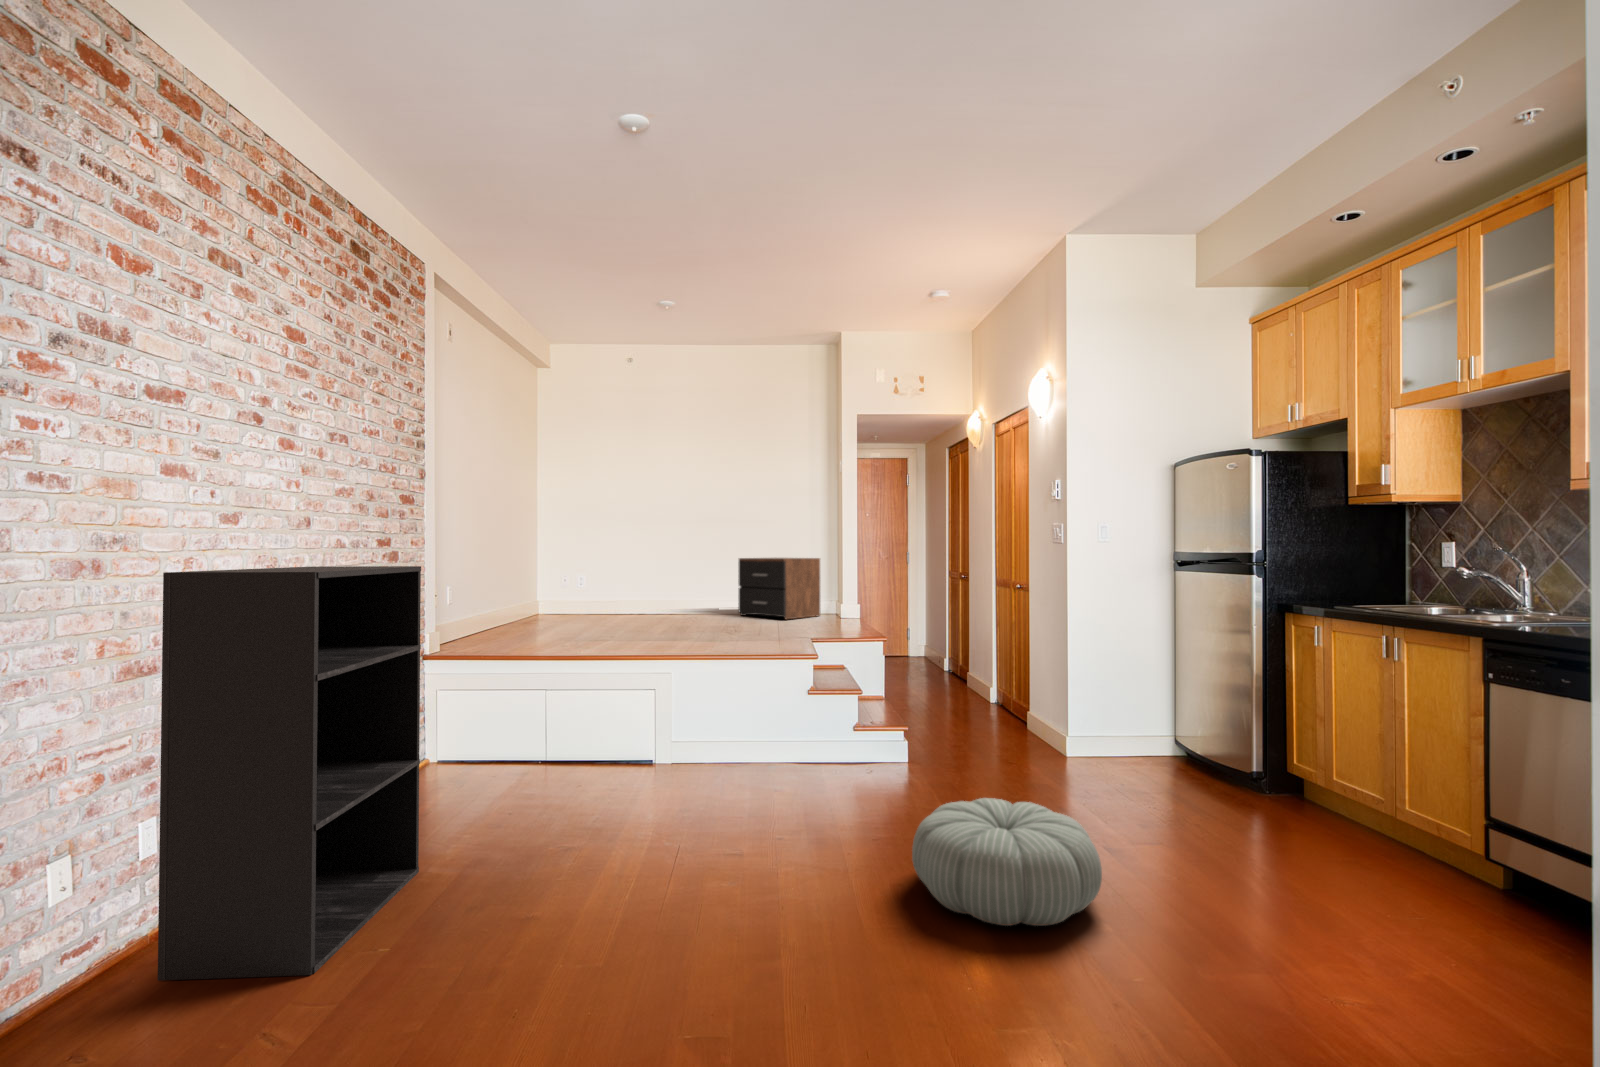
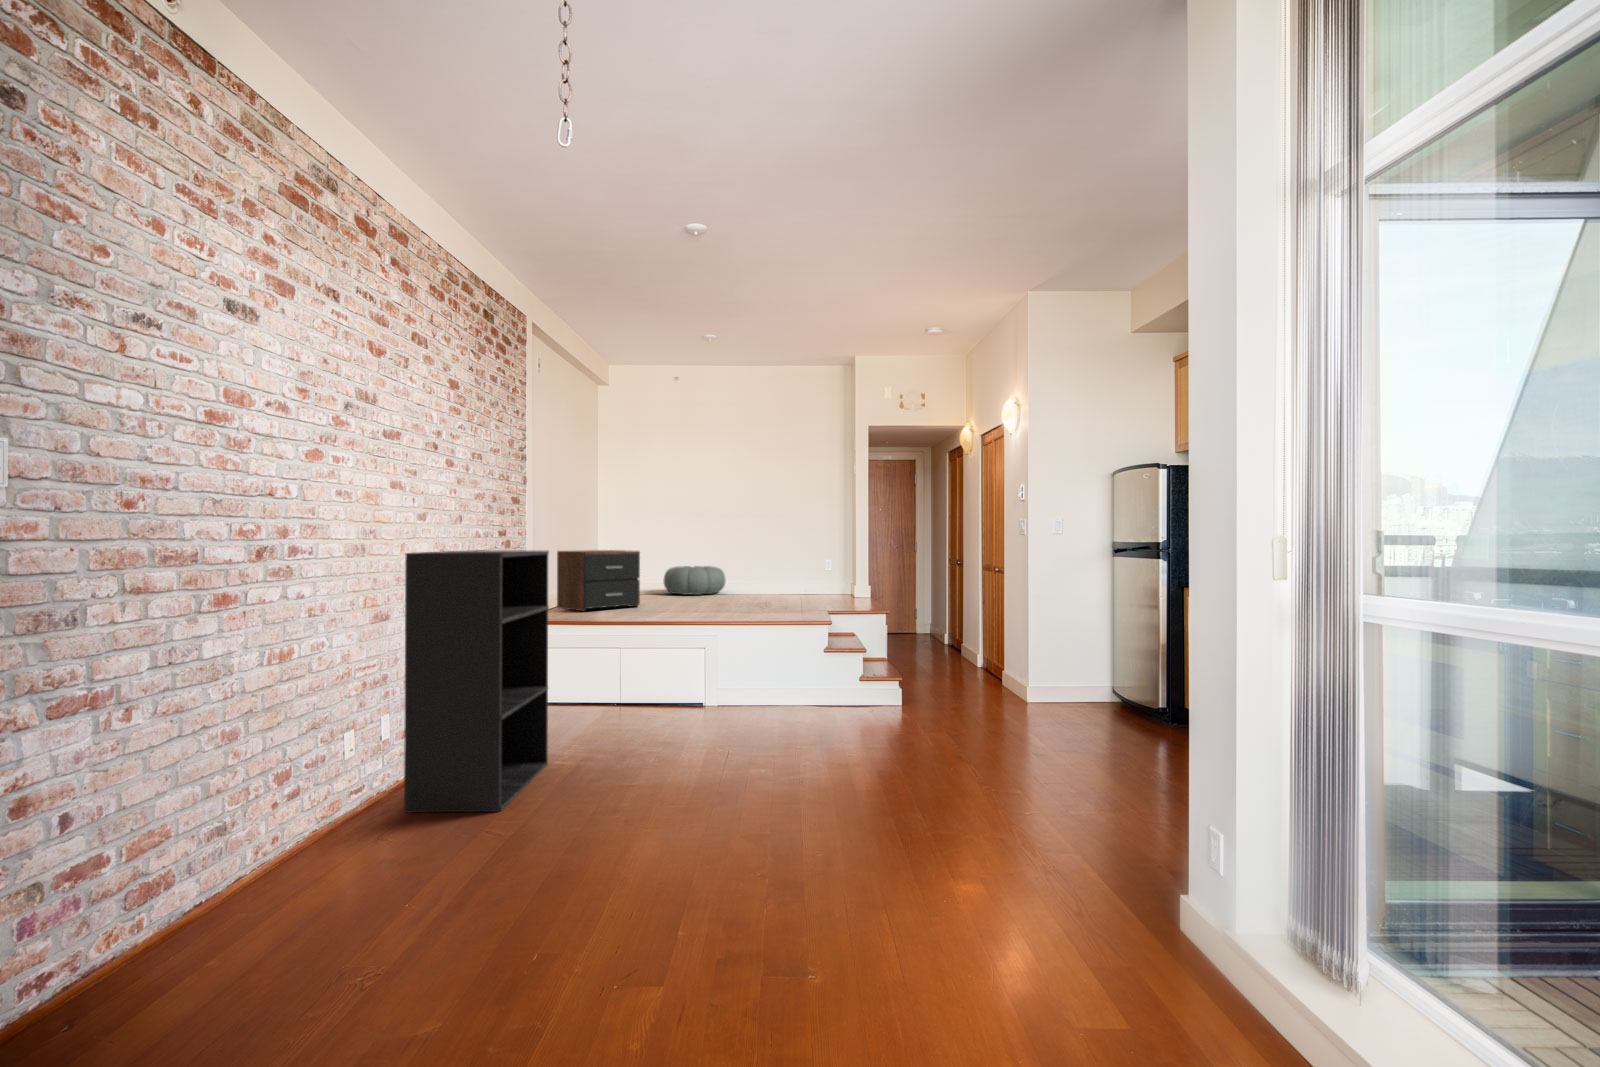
nightstand: present [738,558,820,619] -> present [557,550,640,611]
pouf: present [912,798,1102,926] -> present [664,566,726,595]

